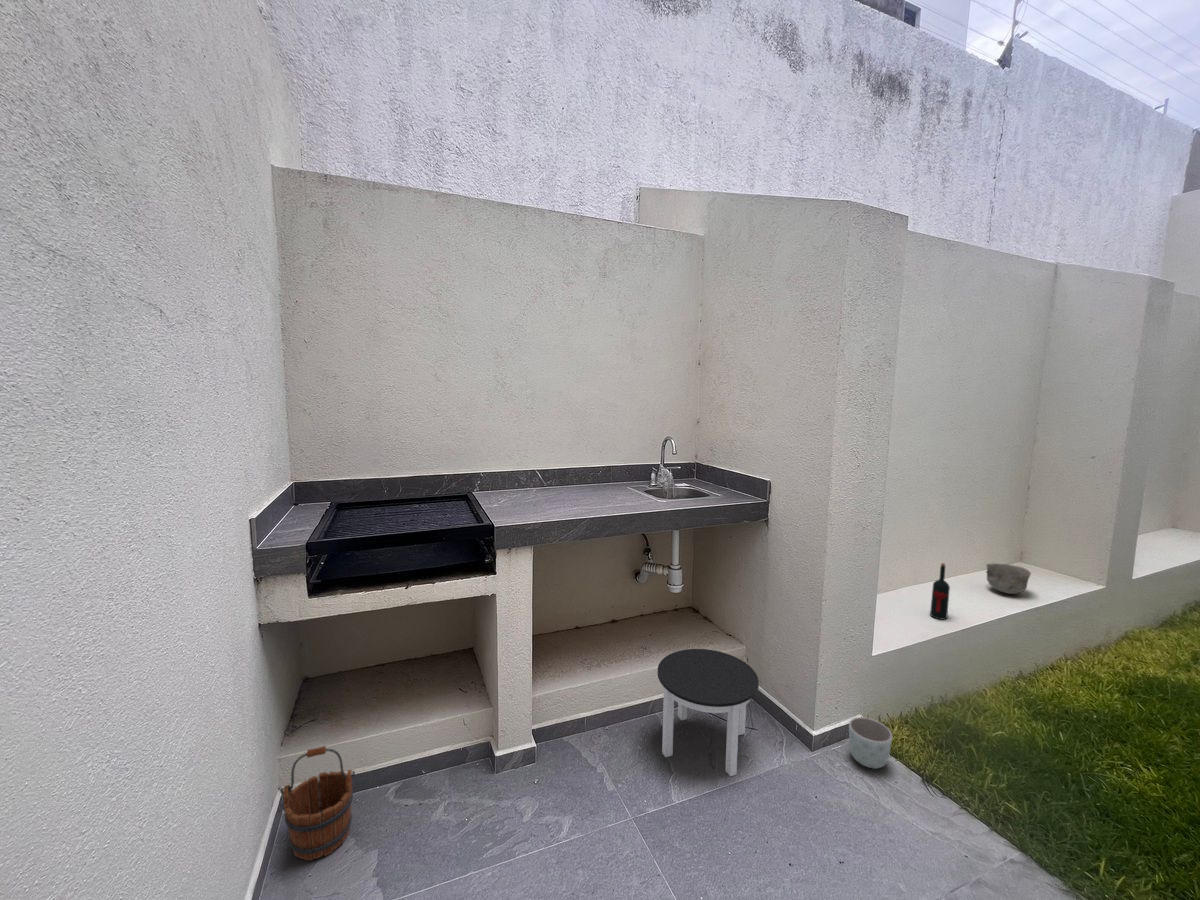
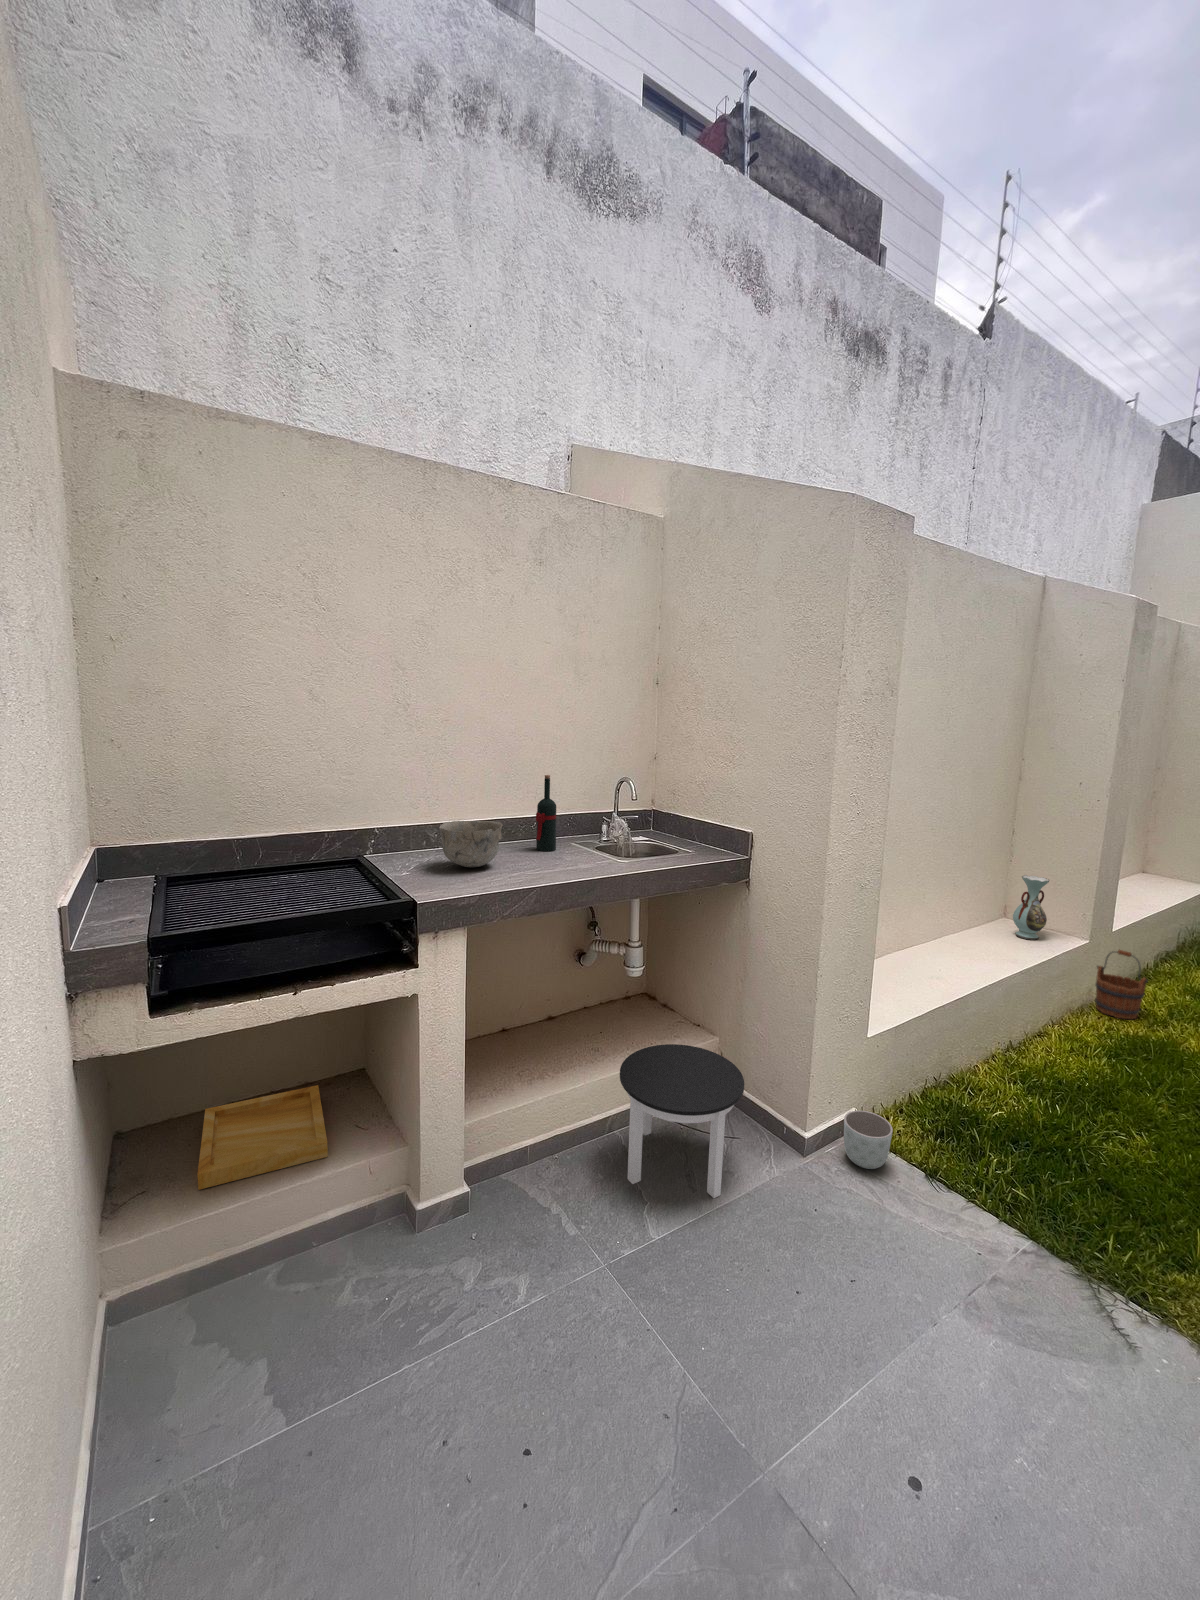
decorative vase: none [1028,525,1064,583] -> present [1013,875,1049,940]
wine bottle: present [930,563,950,620] -> present [536,775,556,851]
bowl: present [986,563,1031,594] -> present [439,821,503,867]
tray: none [348,658,439,724] -> present [197,1085,328,1190]
wooden bucket: present [280,746,355,860] -> present [1095,950,1148,1019]

